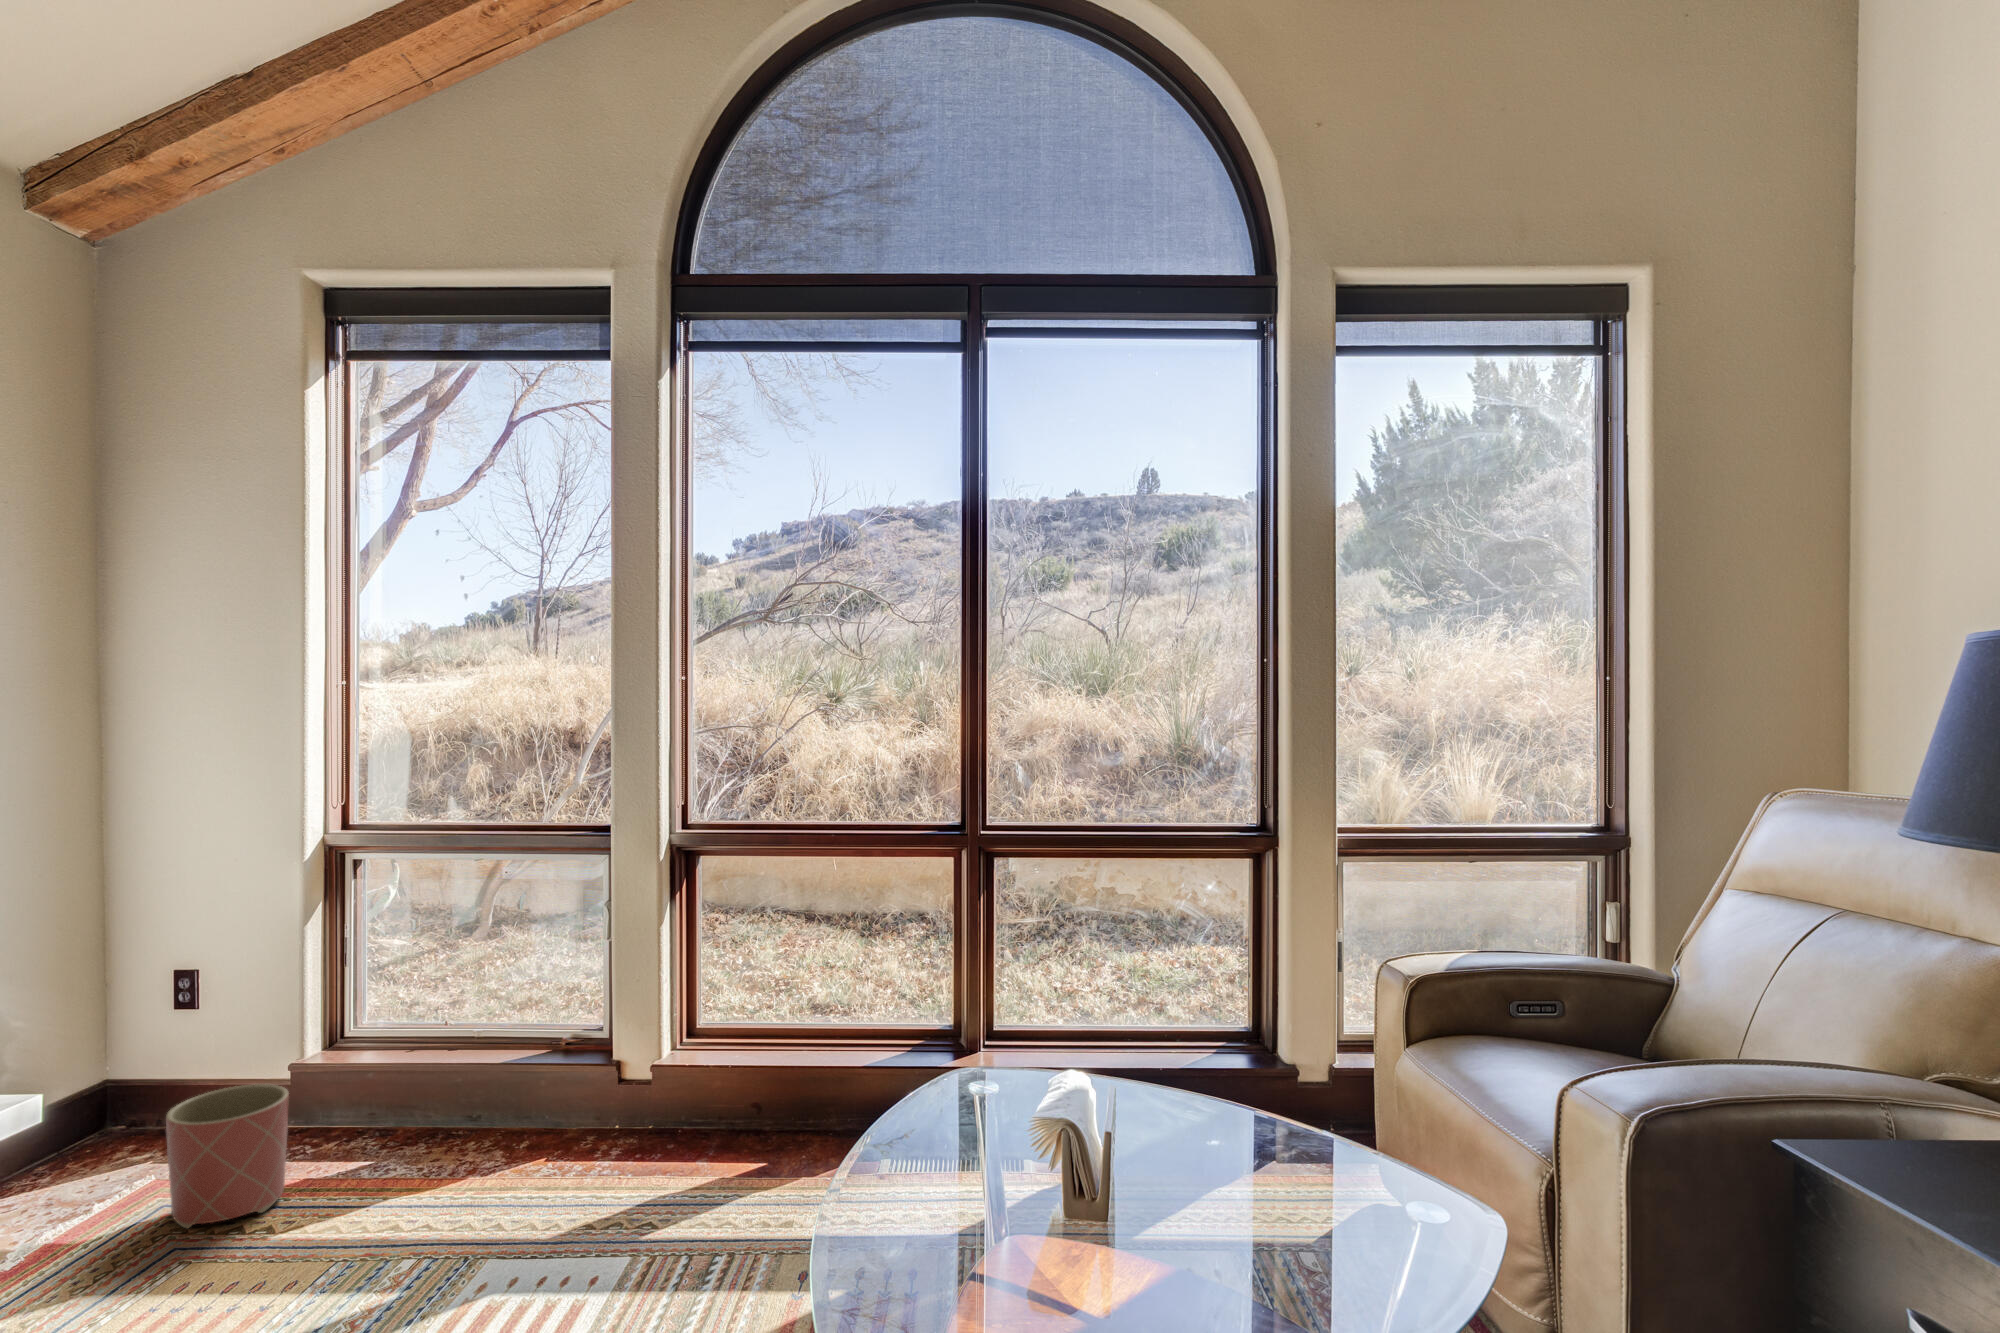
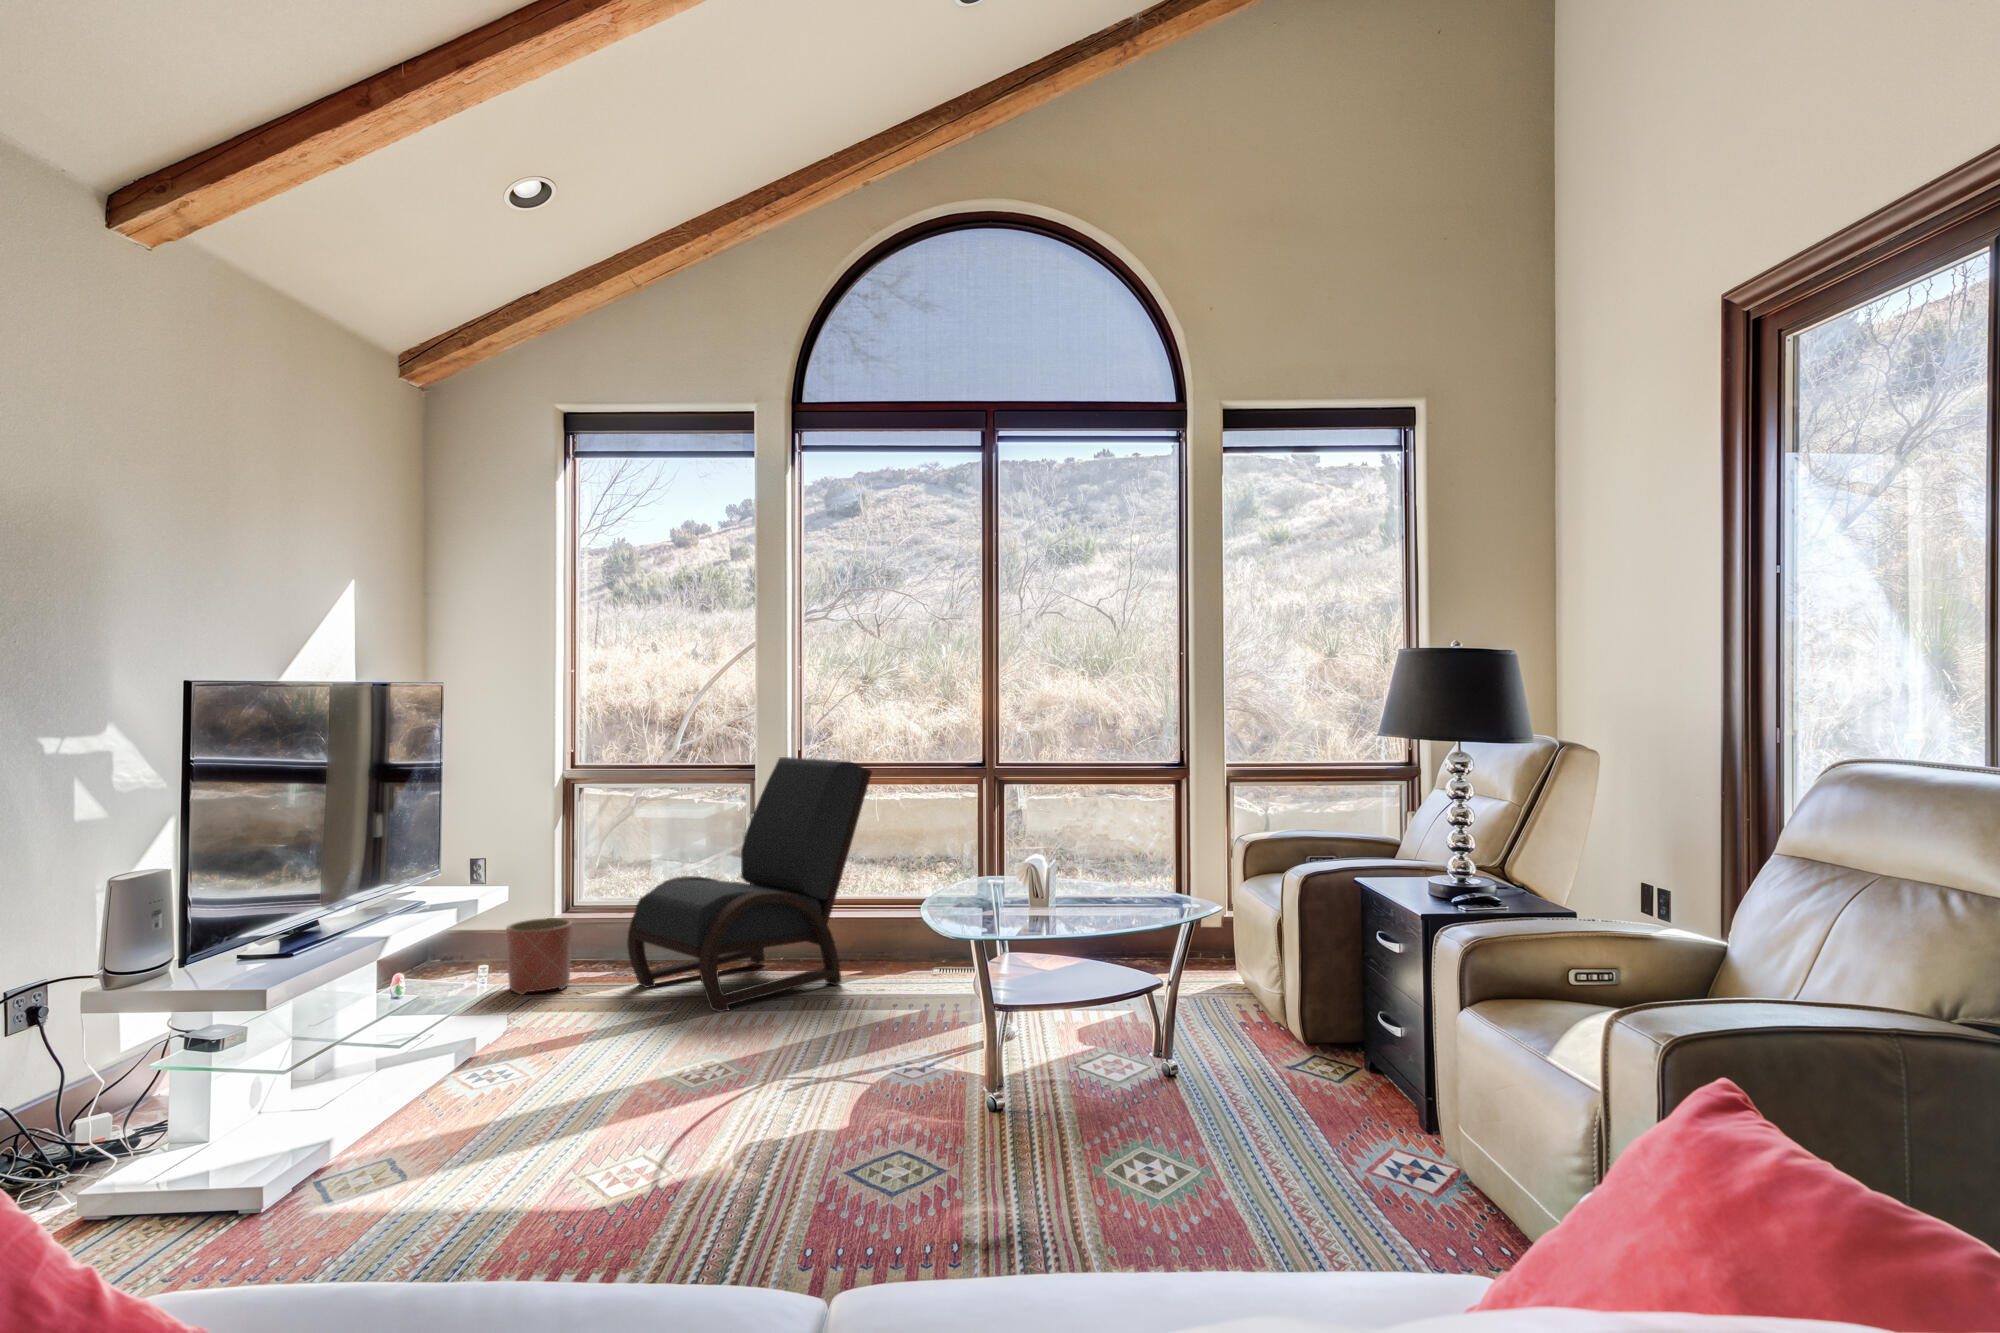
lounge chair: none [375,816,785,1294] -> present [627,757,872,1012]

